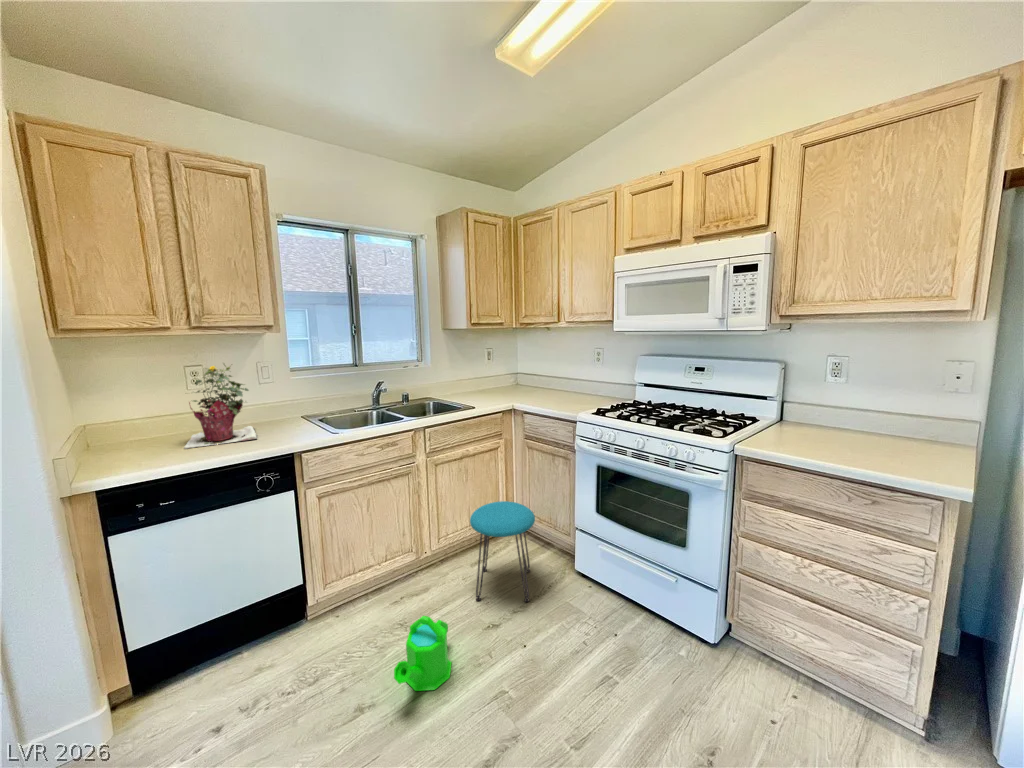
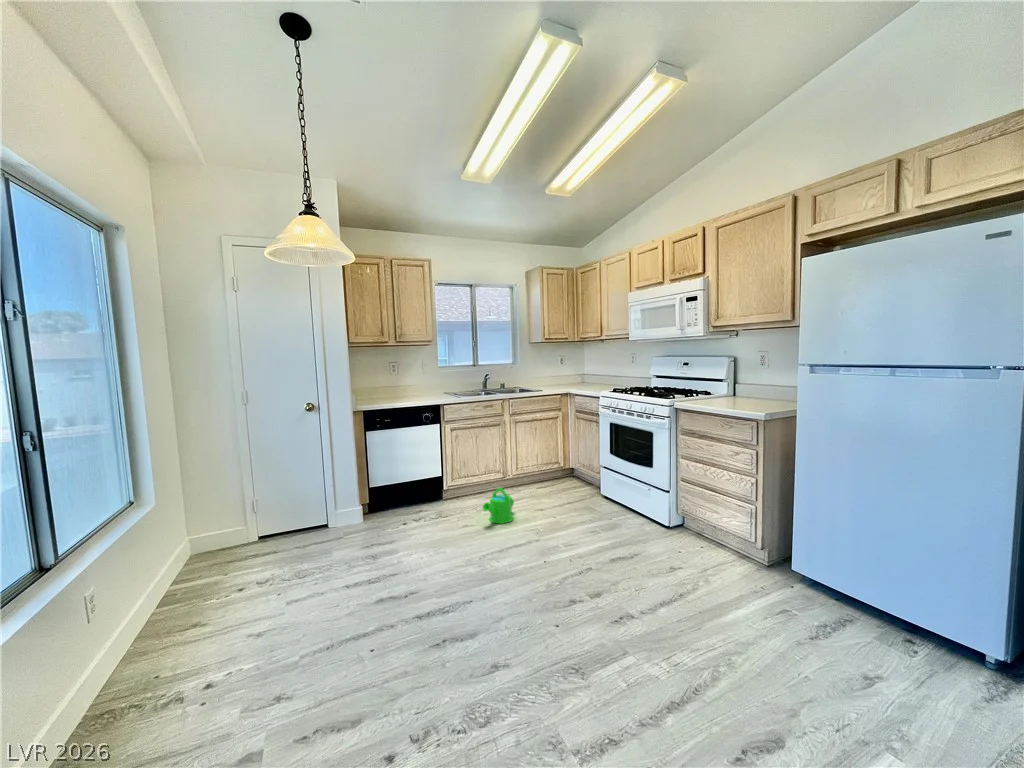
potted plant: present [184,366,257,449] -> none [393,359,424,399]
stool: present [470,501,535,602] -> none [532,447,572,503]

